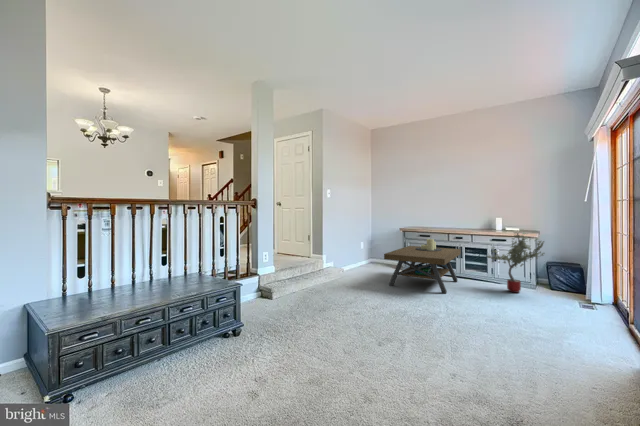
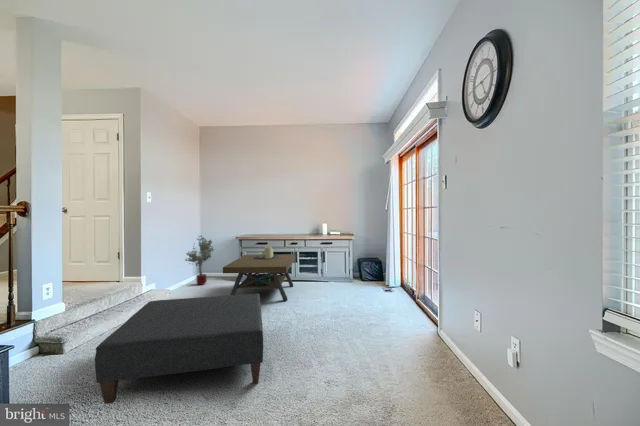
potted tree: present [487,232,544,293] -> present [185,235,213,285]
ottoman: none [285,272,411,351] -> present [95,294,263,404]

